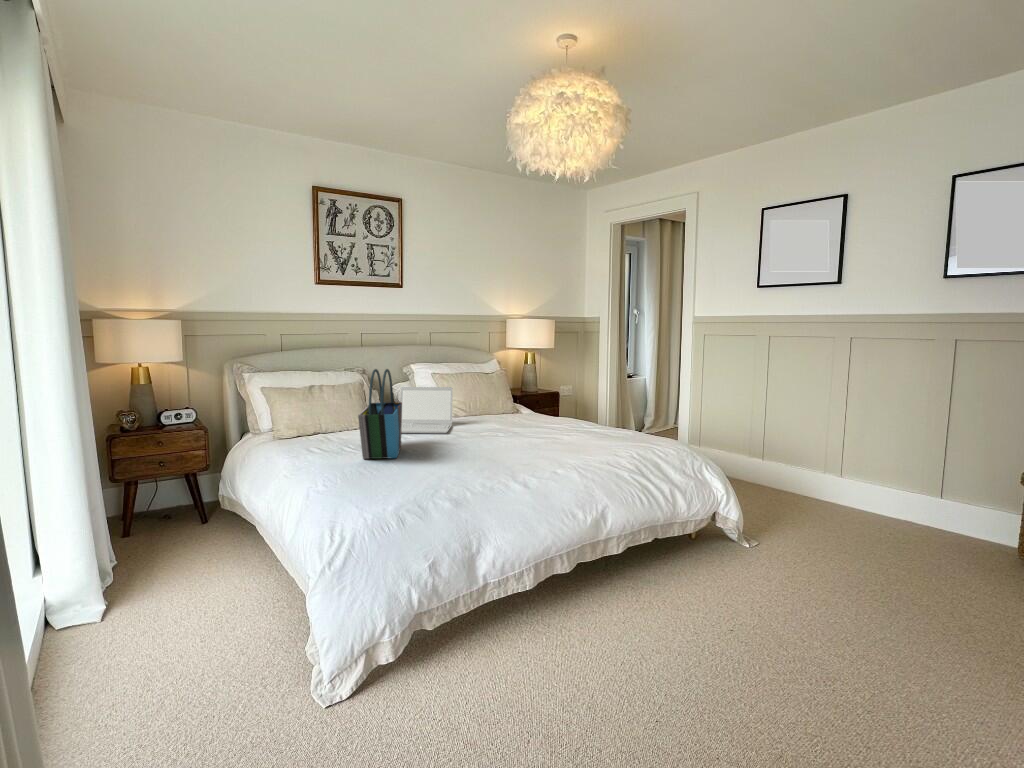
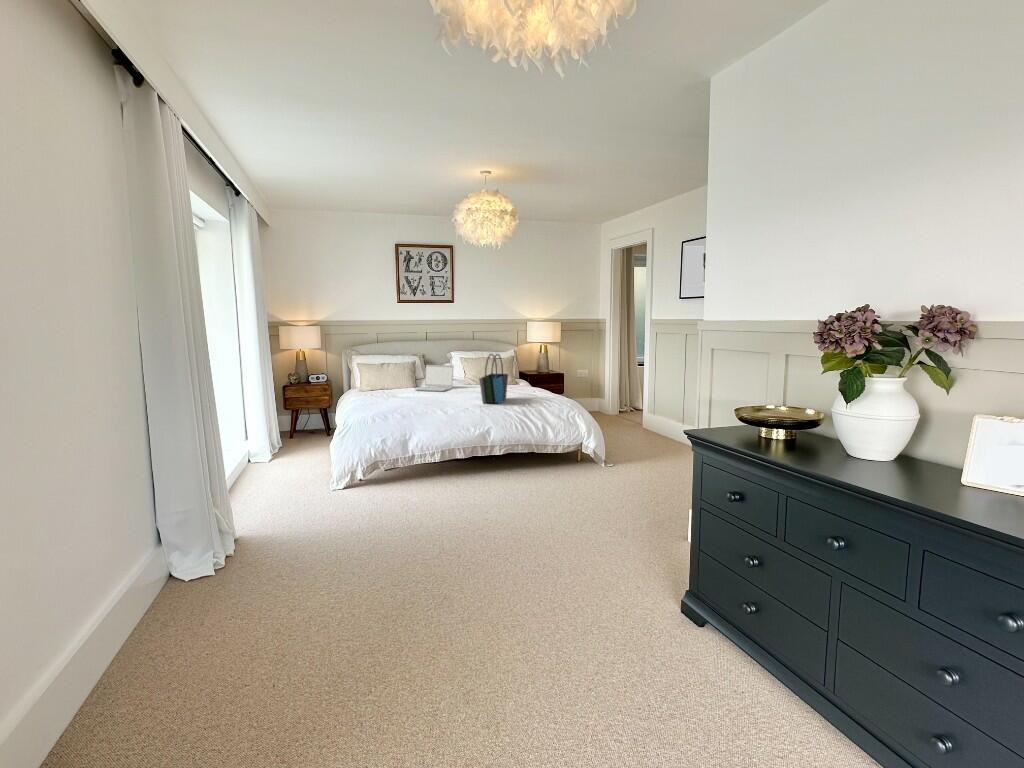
tote bag: present [358,369,402,459] -> present [480,354,508,403]

